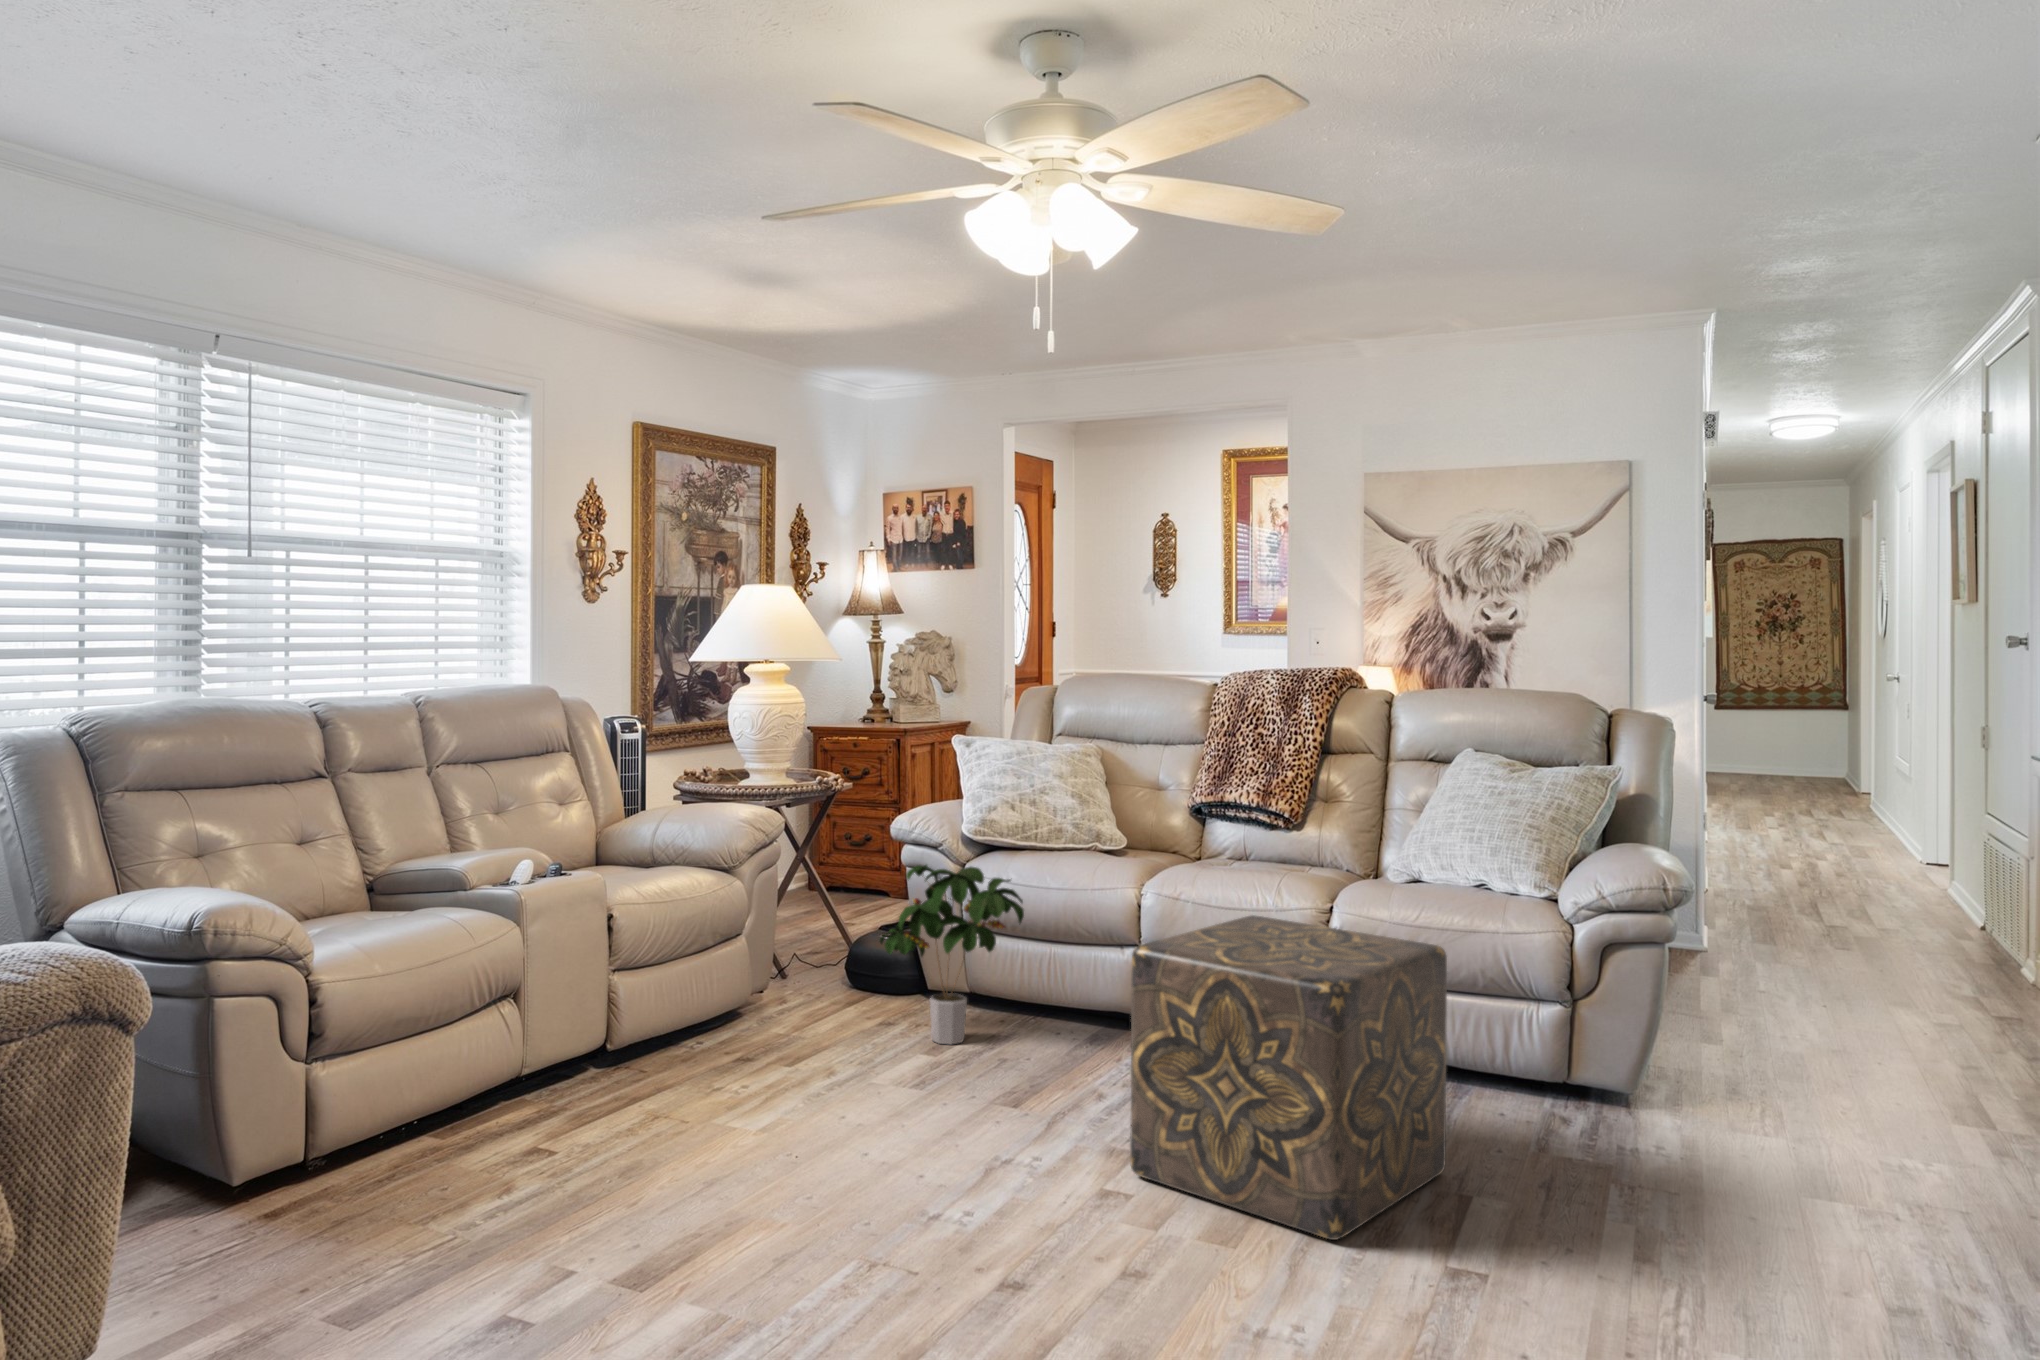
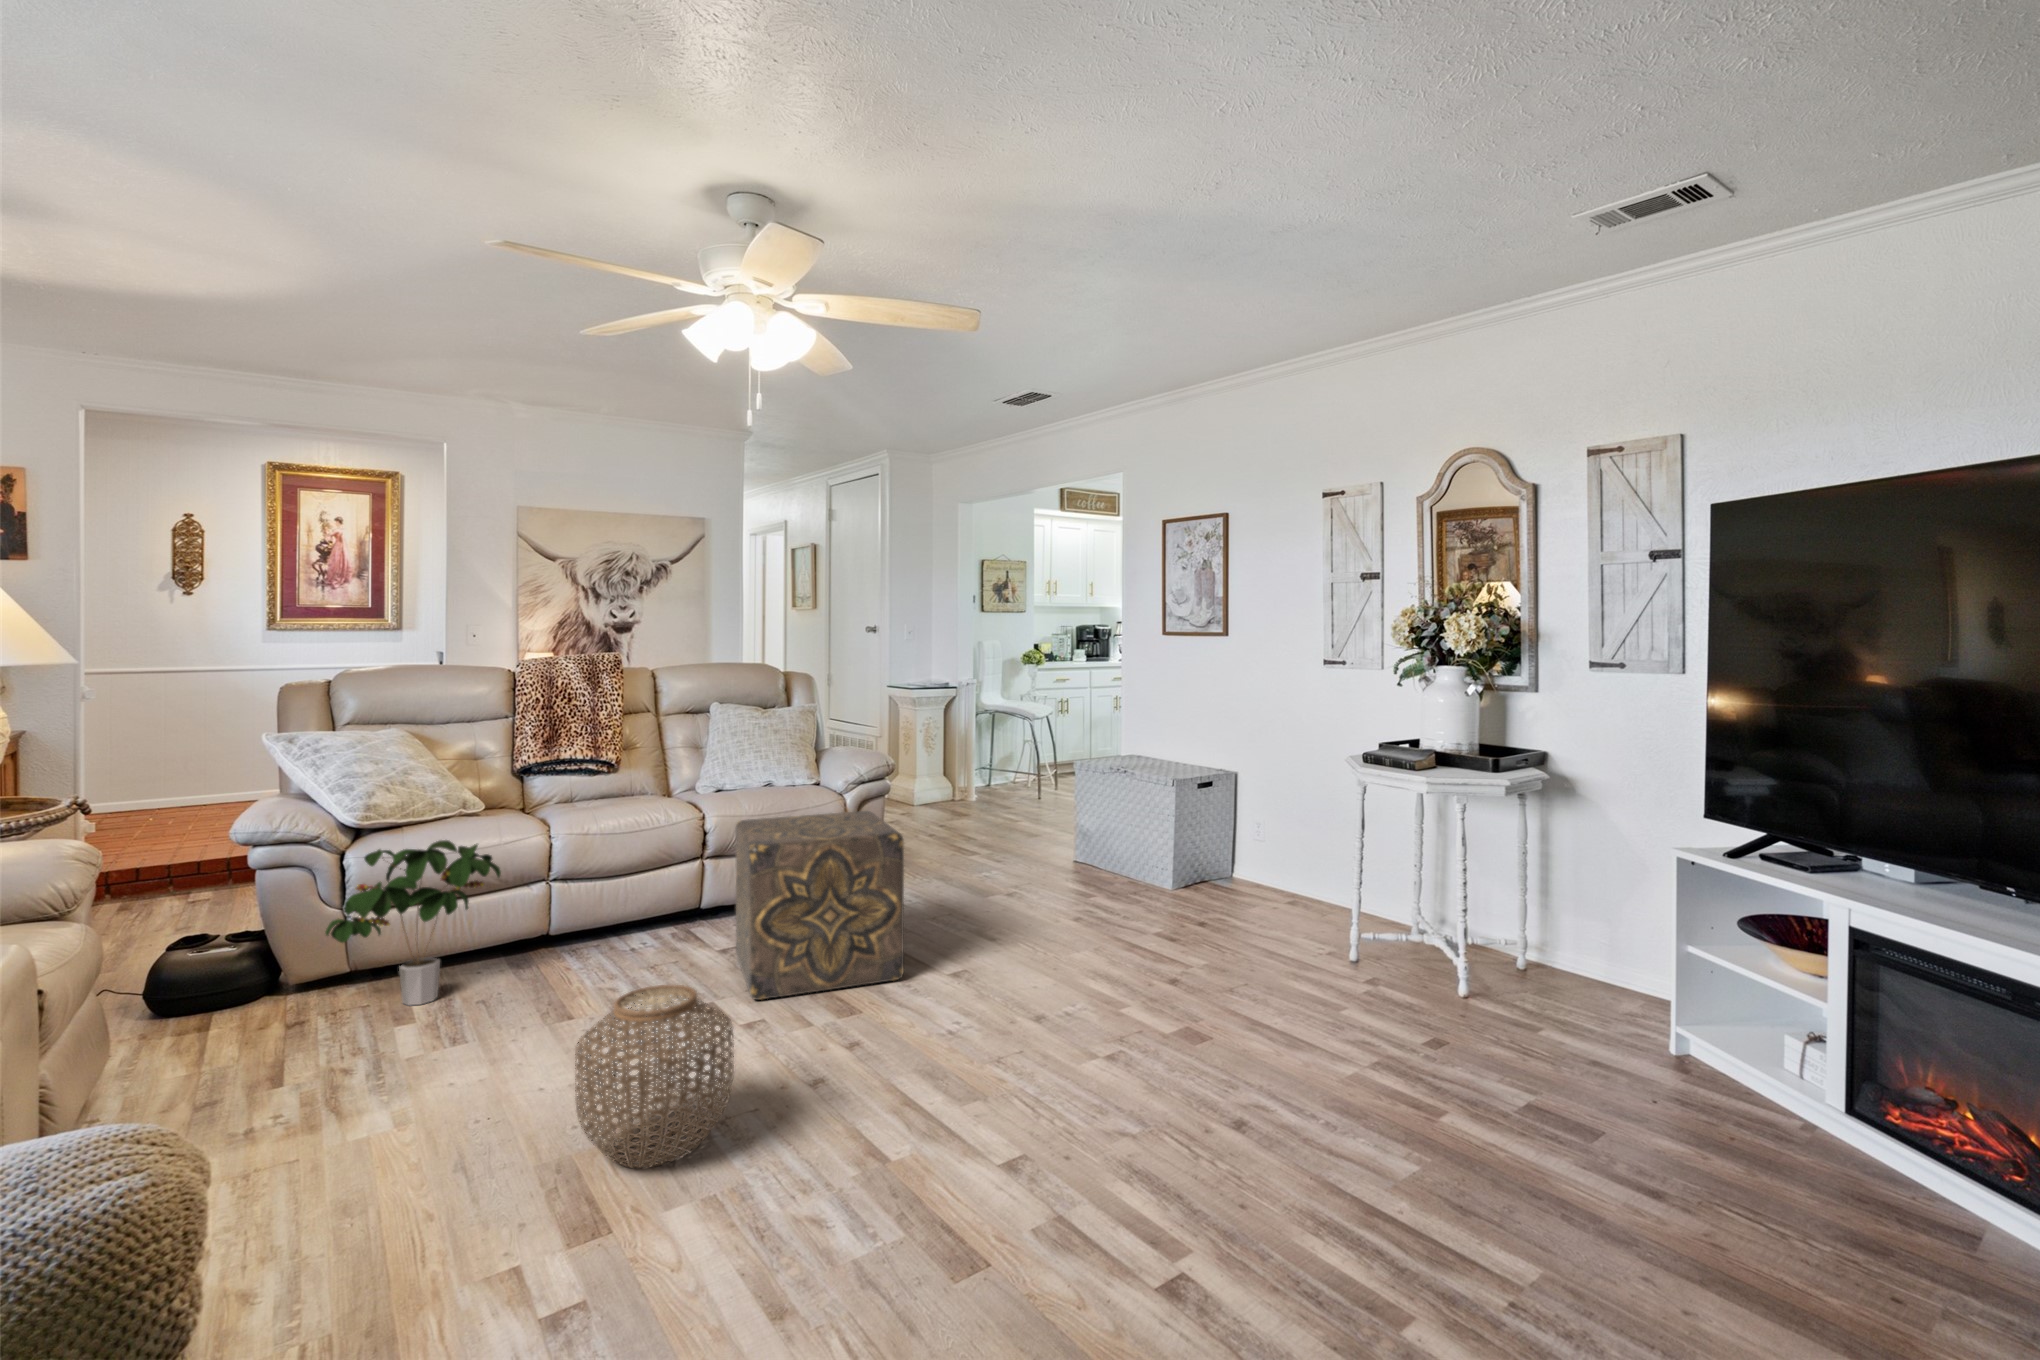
woven basket: none [636,1061,819,1283] -> present [575,985,734,1168]

